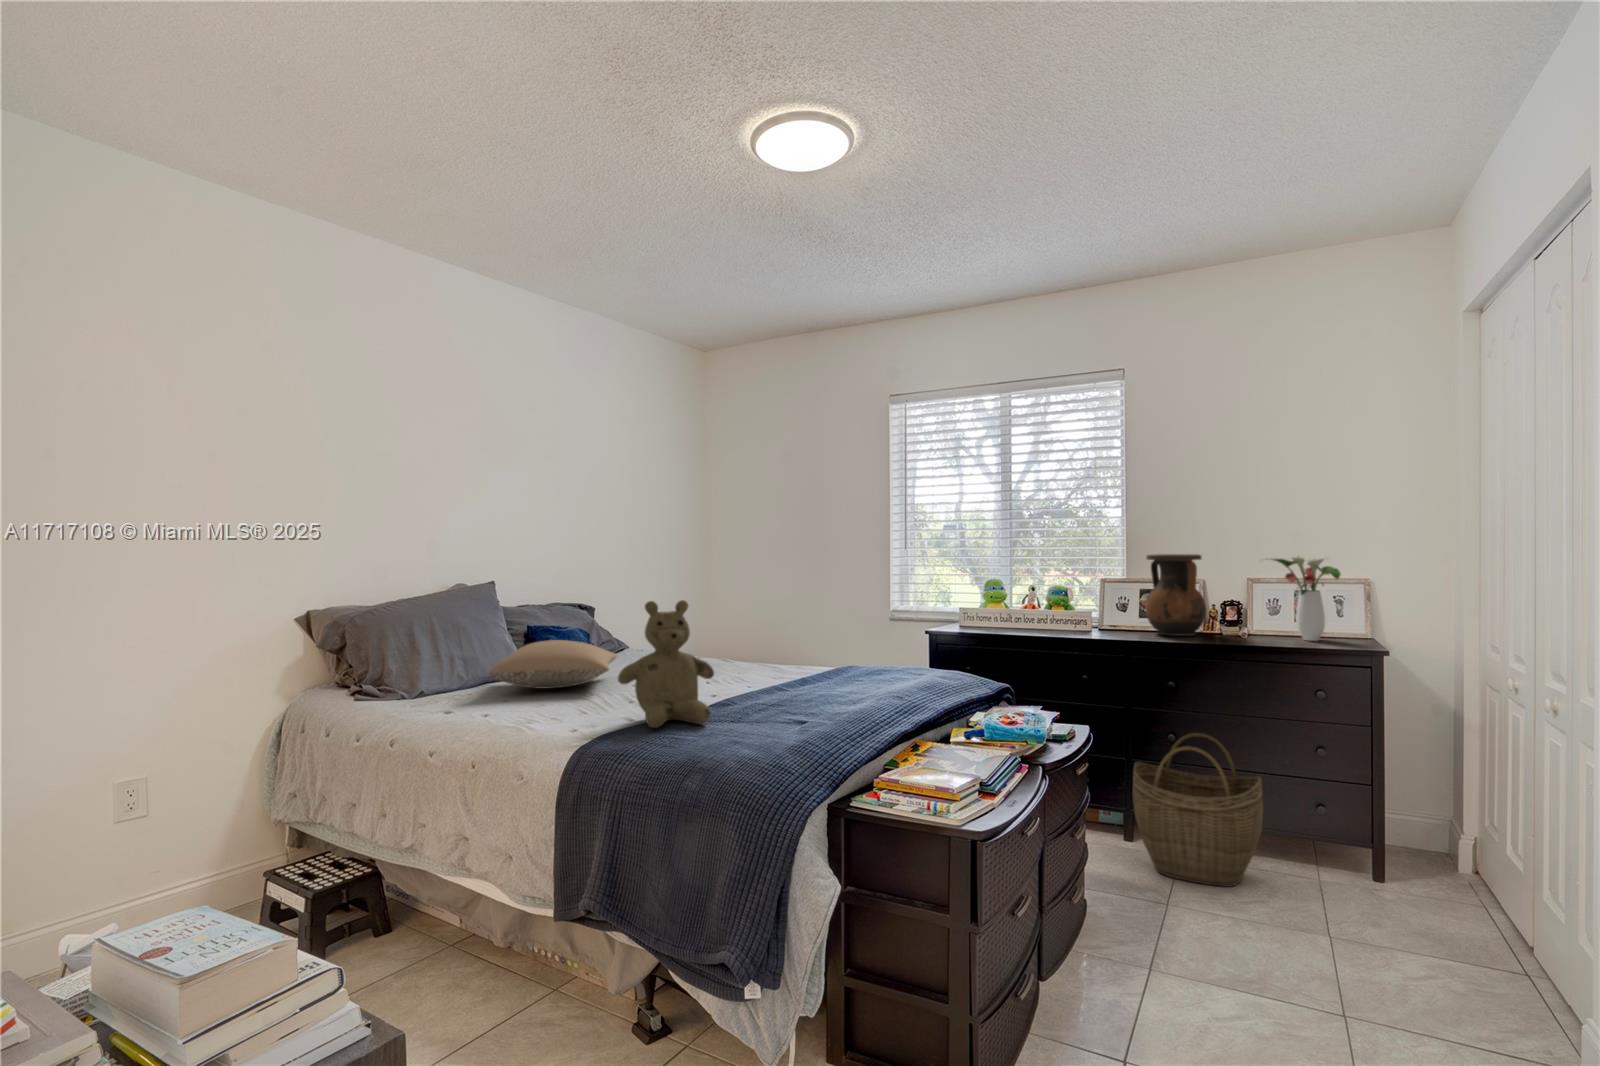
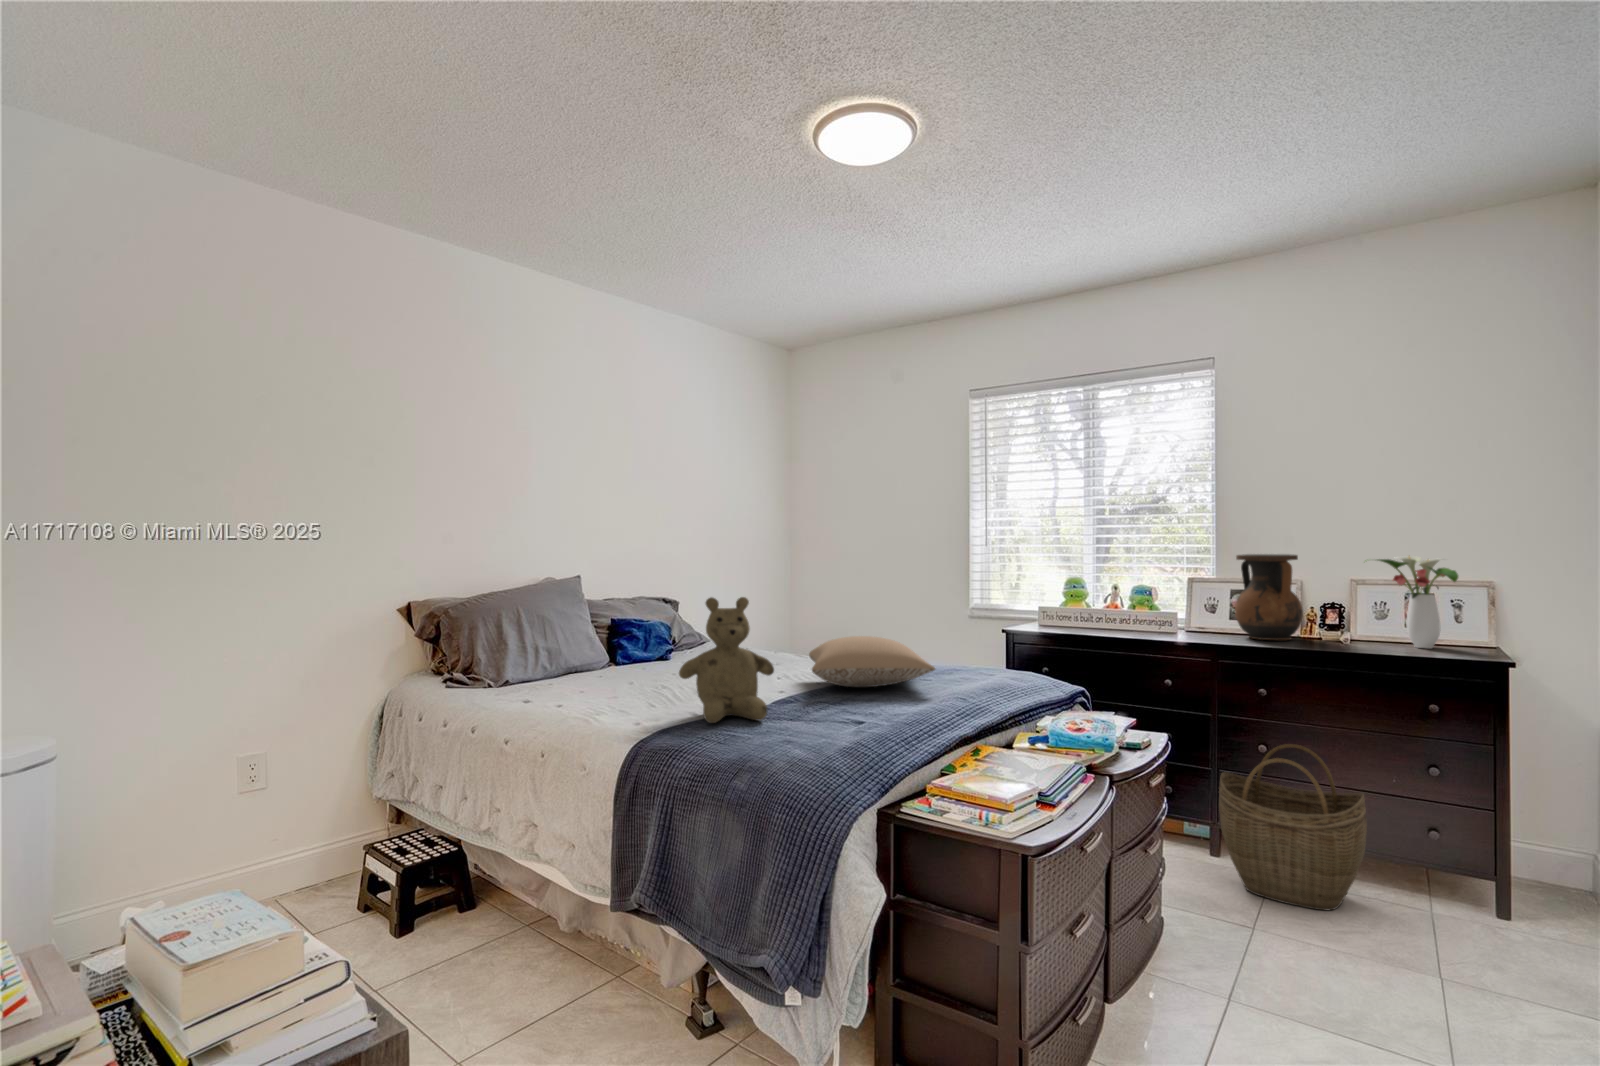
pillow: present [490,640,618,689] -> present [809,636,935,687]

